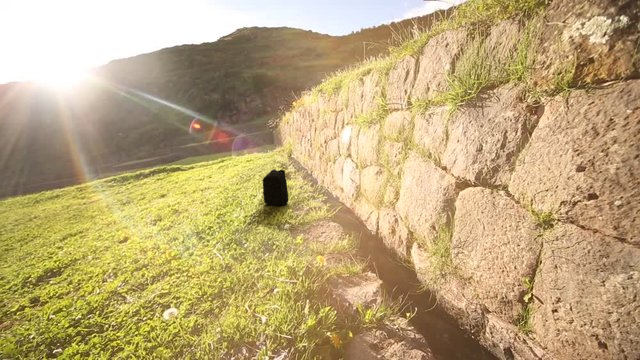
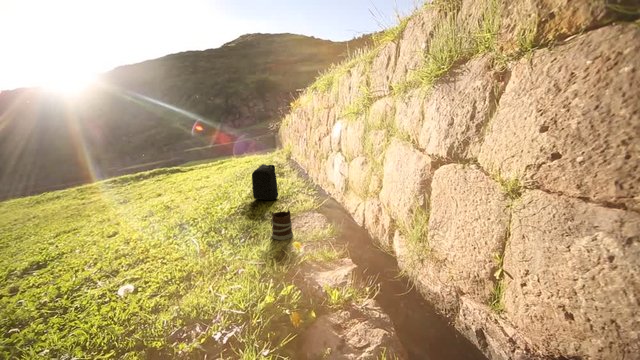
wooden bucket: none [289,211,310,249] -> present [272,200,293,240]

